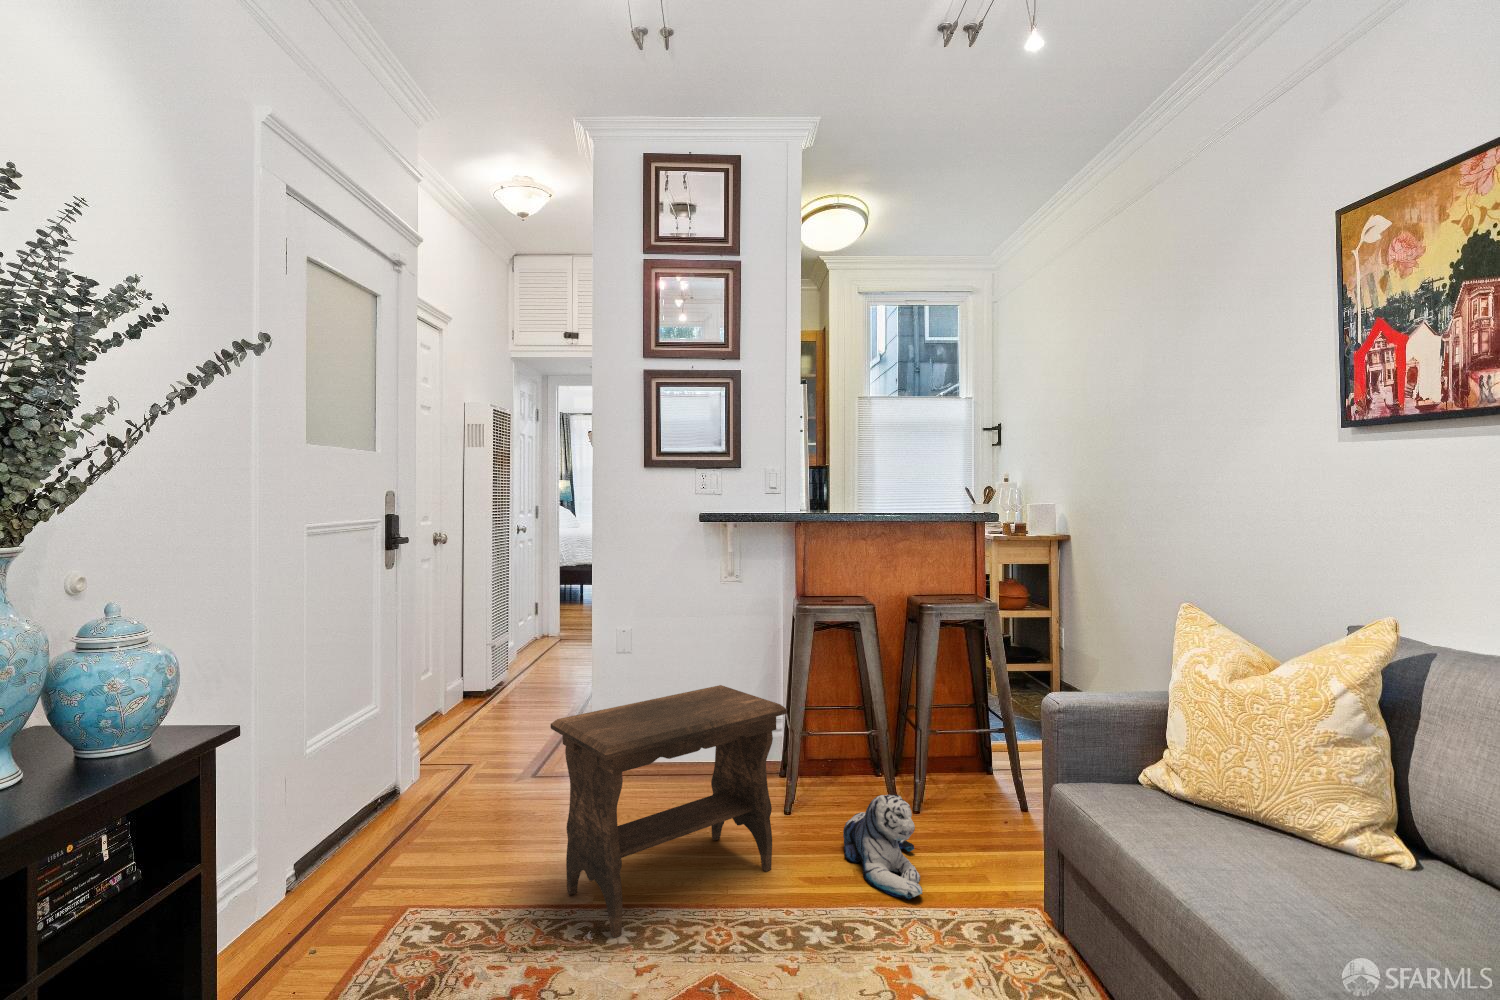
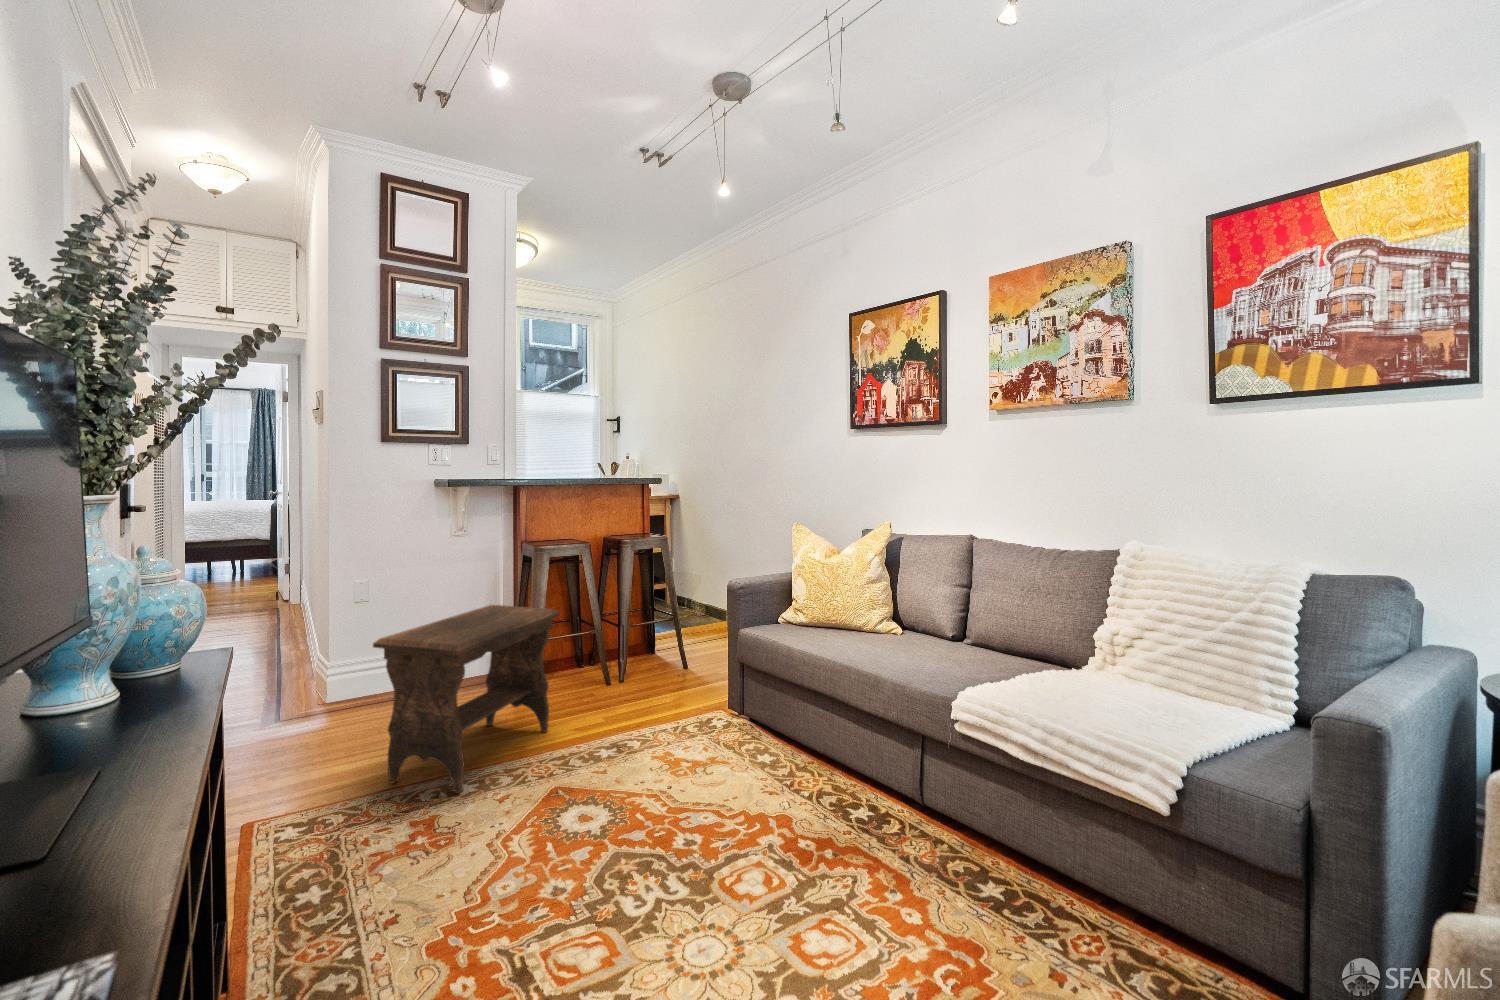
plush toy: present [843,794,923,899] -> none [589,662,659,724]

